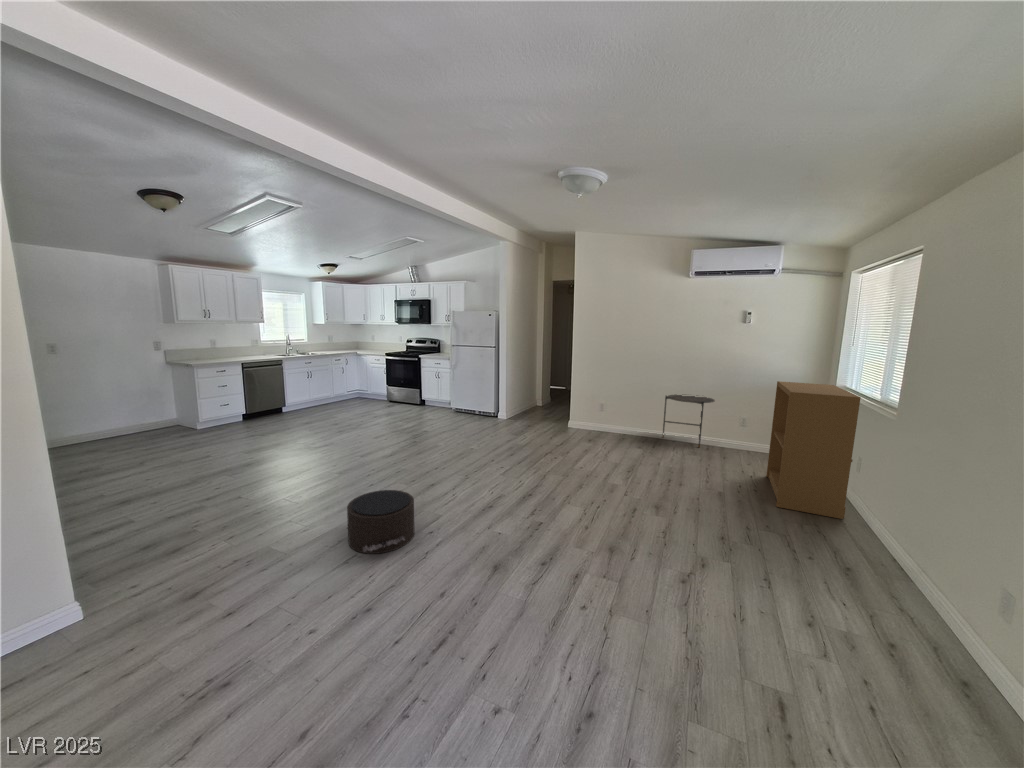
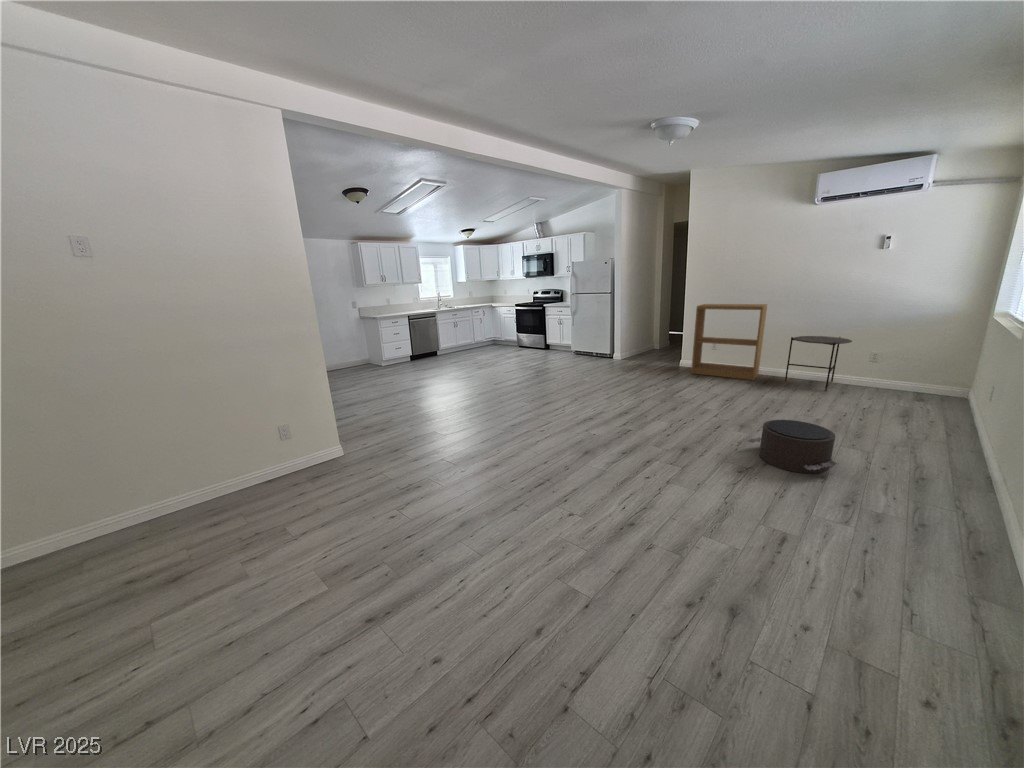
bookshelf: present [766,381,861,519] -> present [691,304,767,380]
pouf: present [347,490,414,554] -> present [748,420,836,474]

